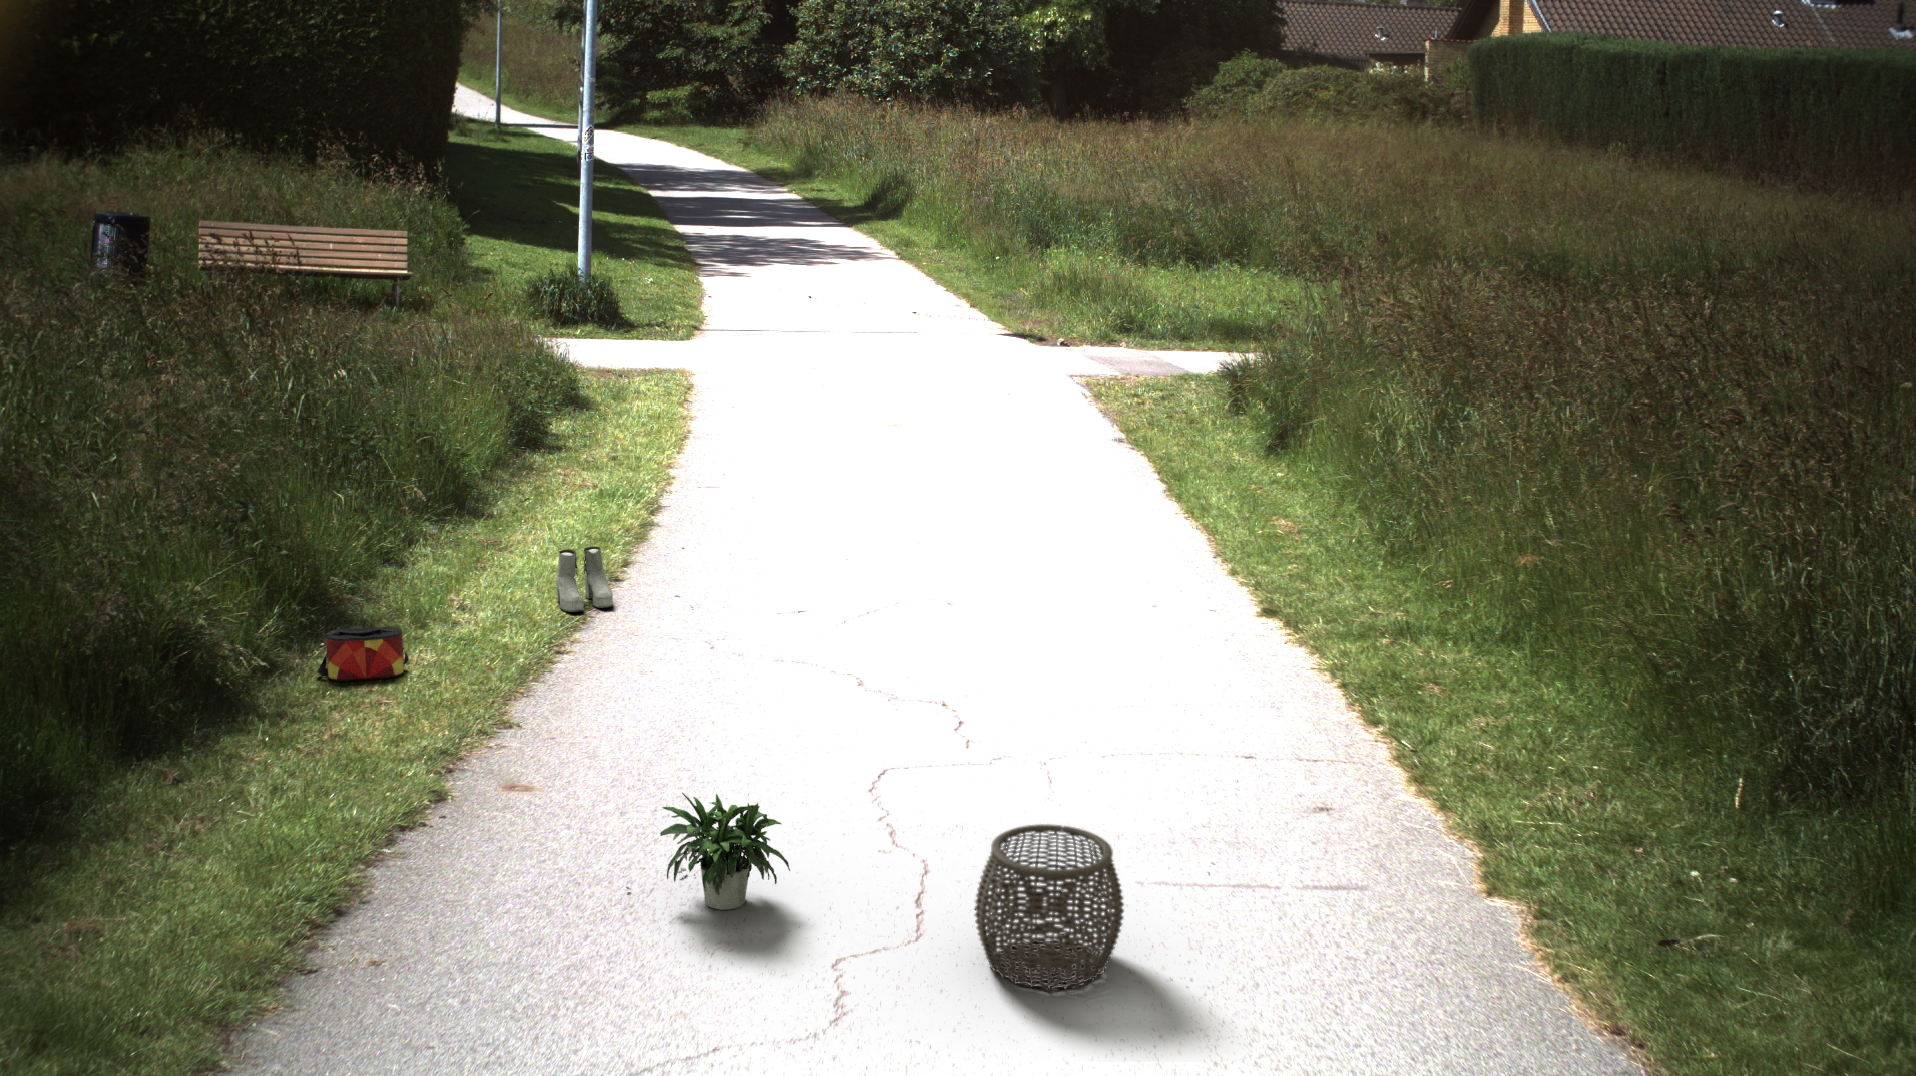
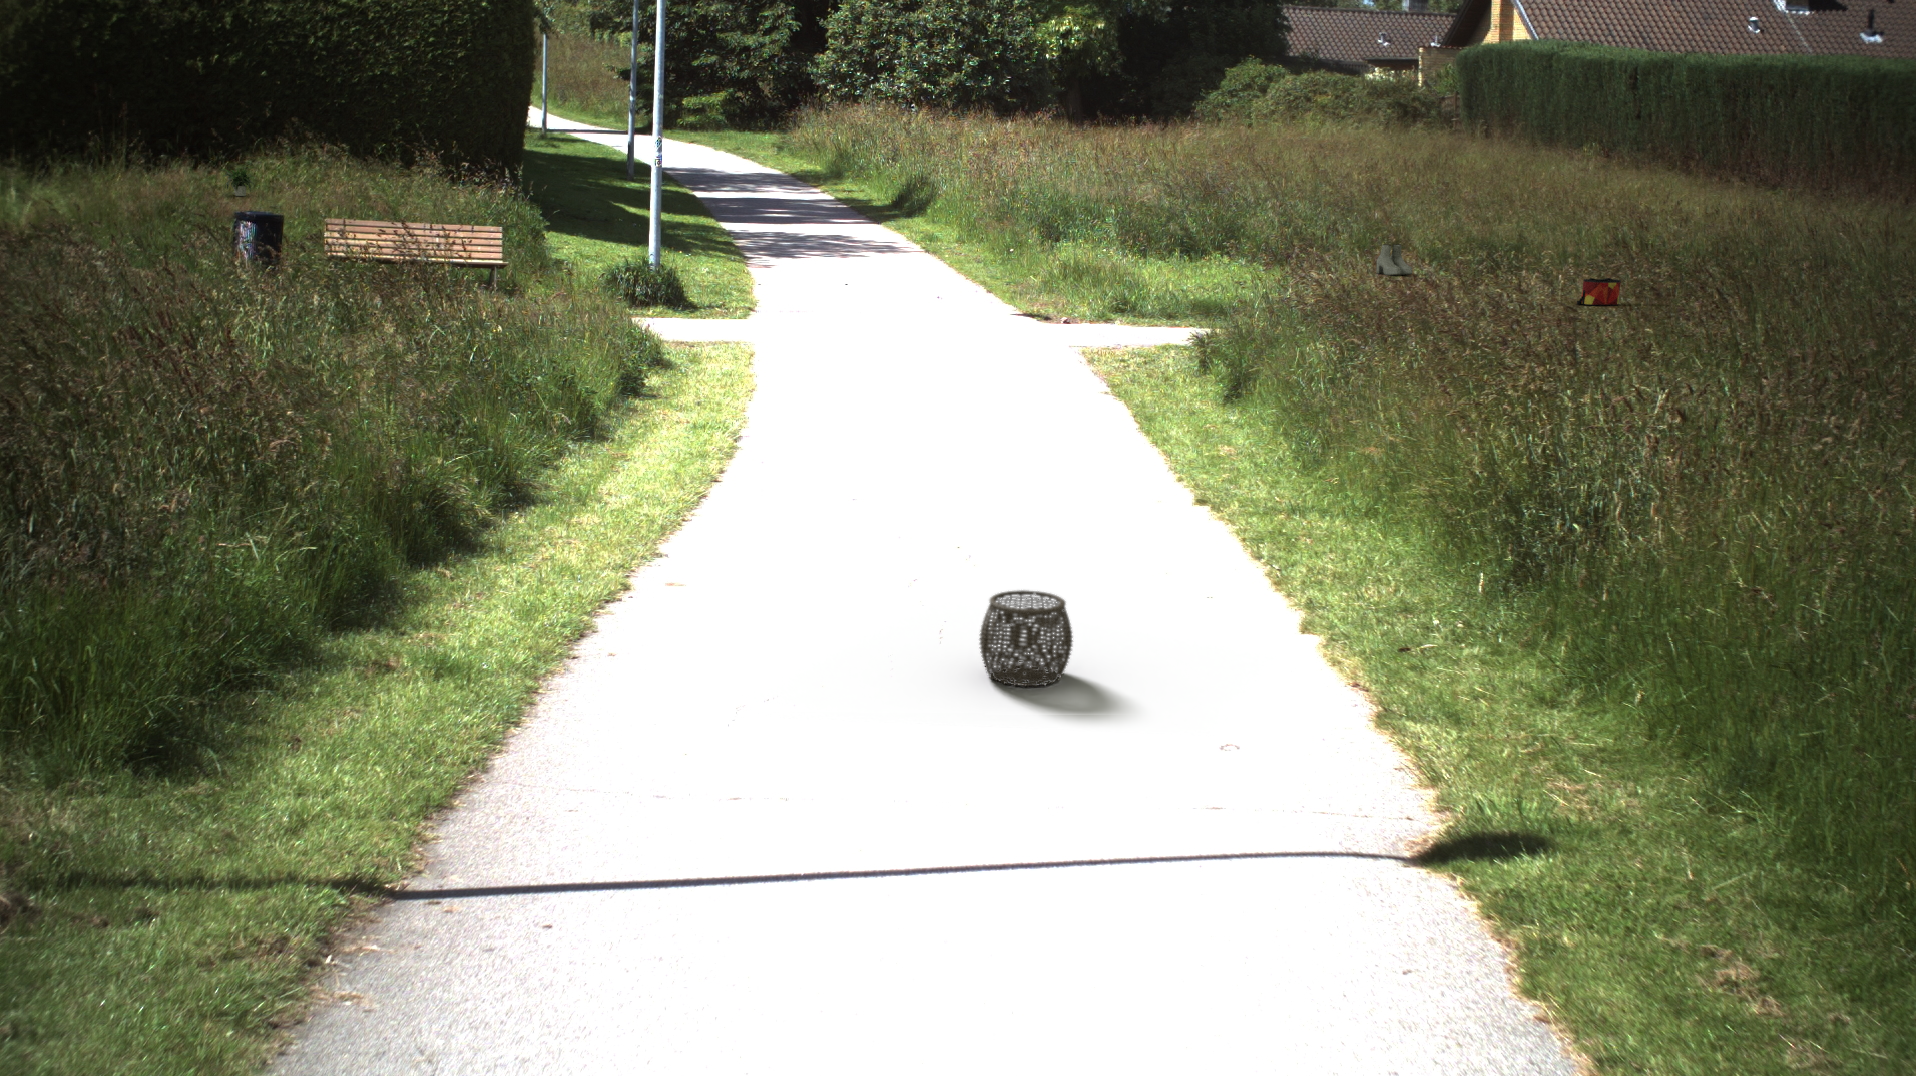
boots: present [556,547,613,612] -> present [1376,244,1412,275]
bag: present [317,626,409,682] -> present [1577,278,1621,306]
potted plant: present [626,793,790,910] -> present [224,169,254,196]

